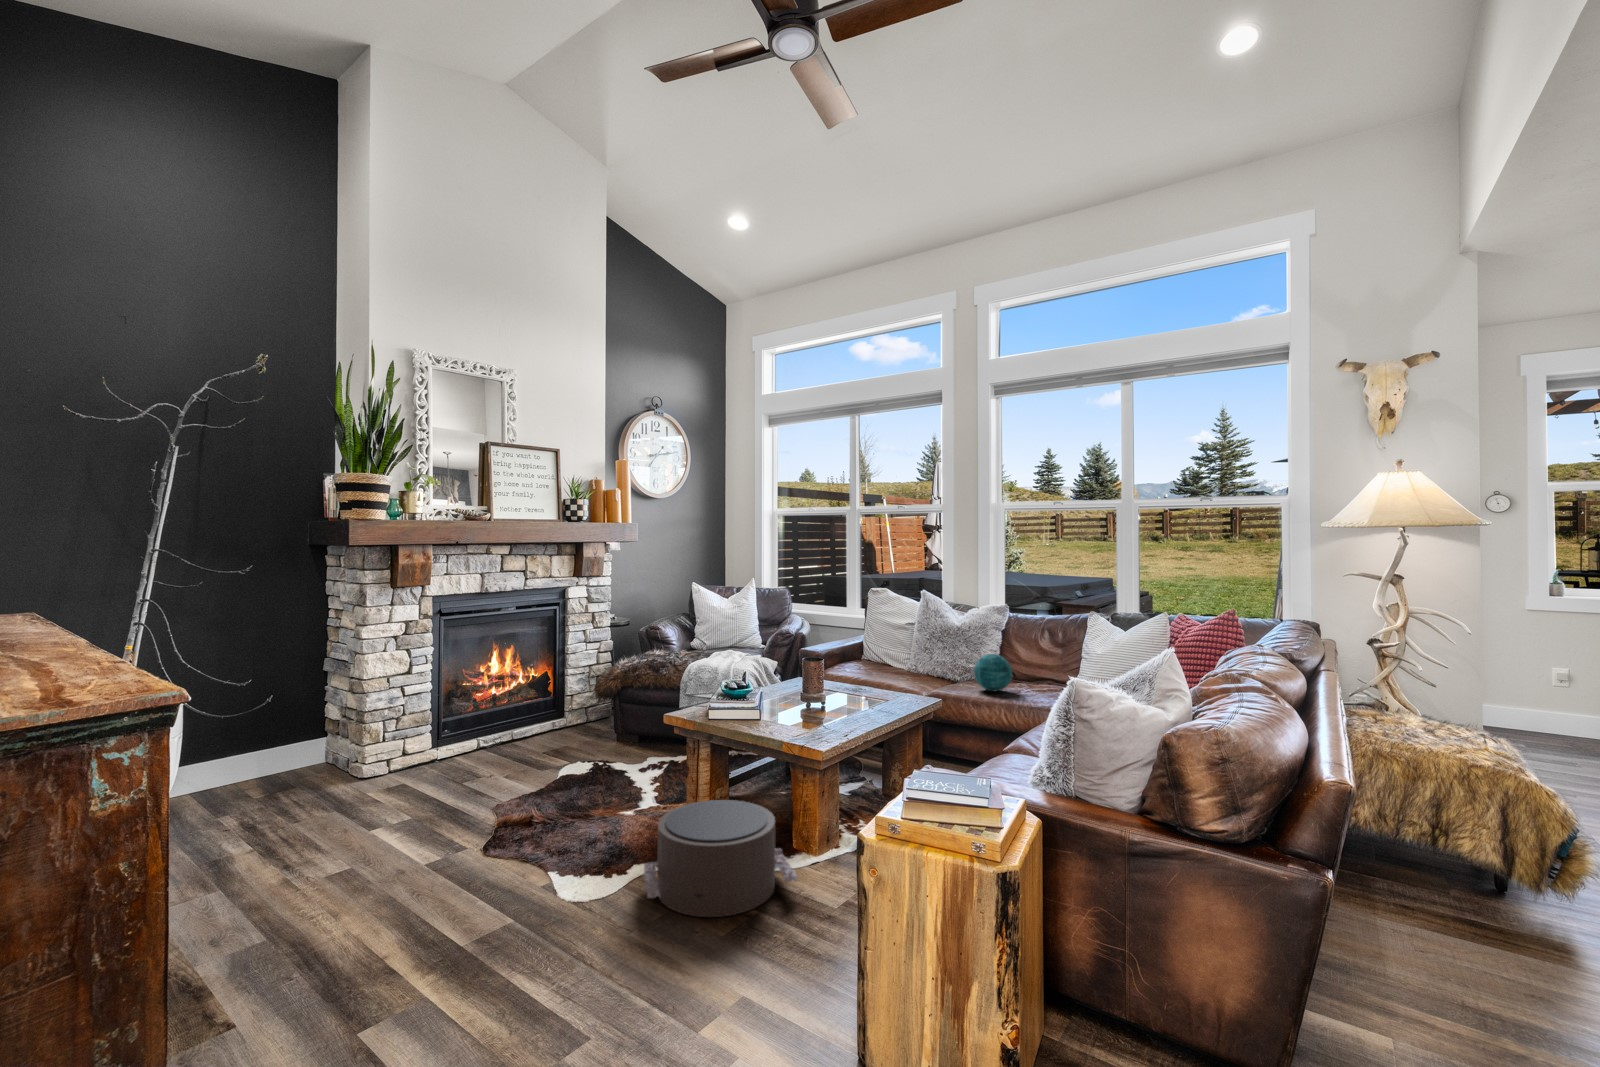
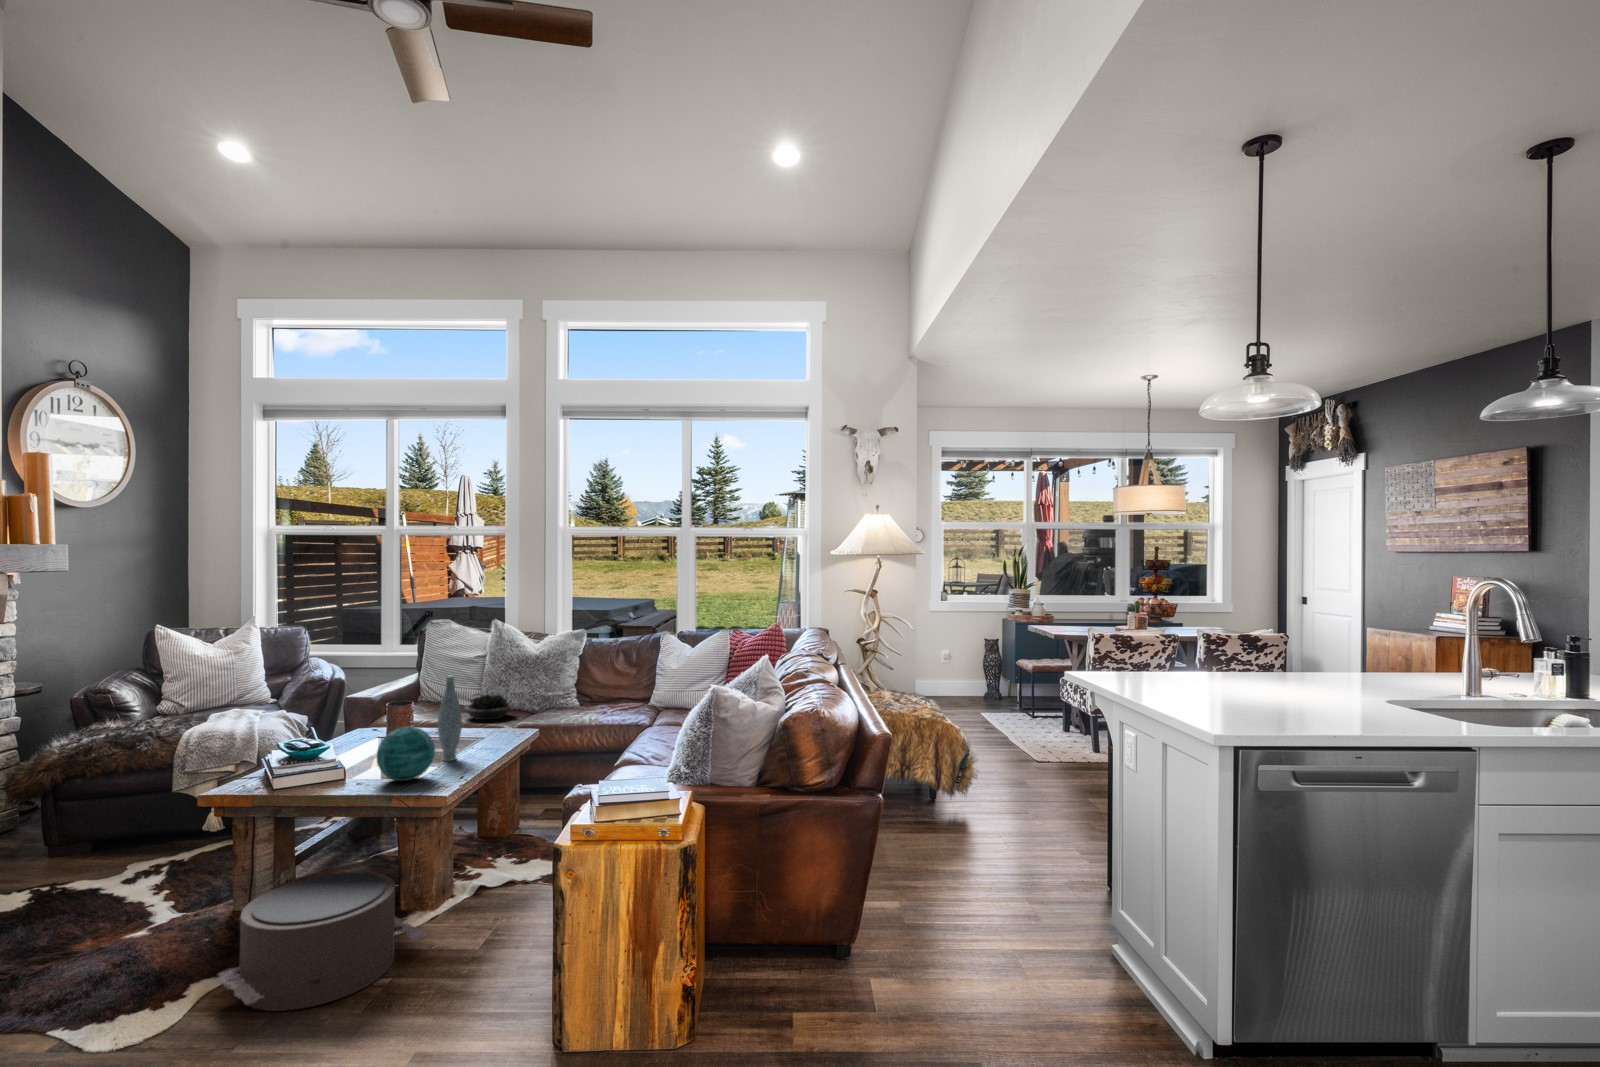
vase: none [842,637,863,718] -> present [438,676,462,761]
decorative orb: present [974,654,1012,691] -> present [377,726,435,781]
succulent plant: none [888,659,932,684] -> present [464,694,513,720]

